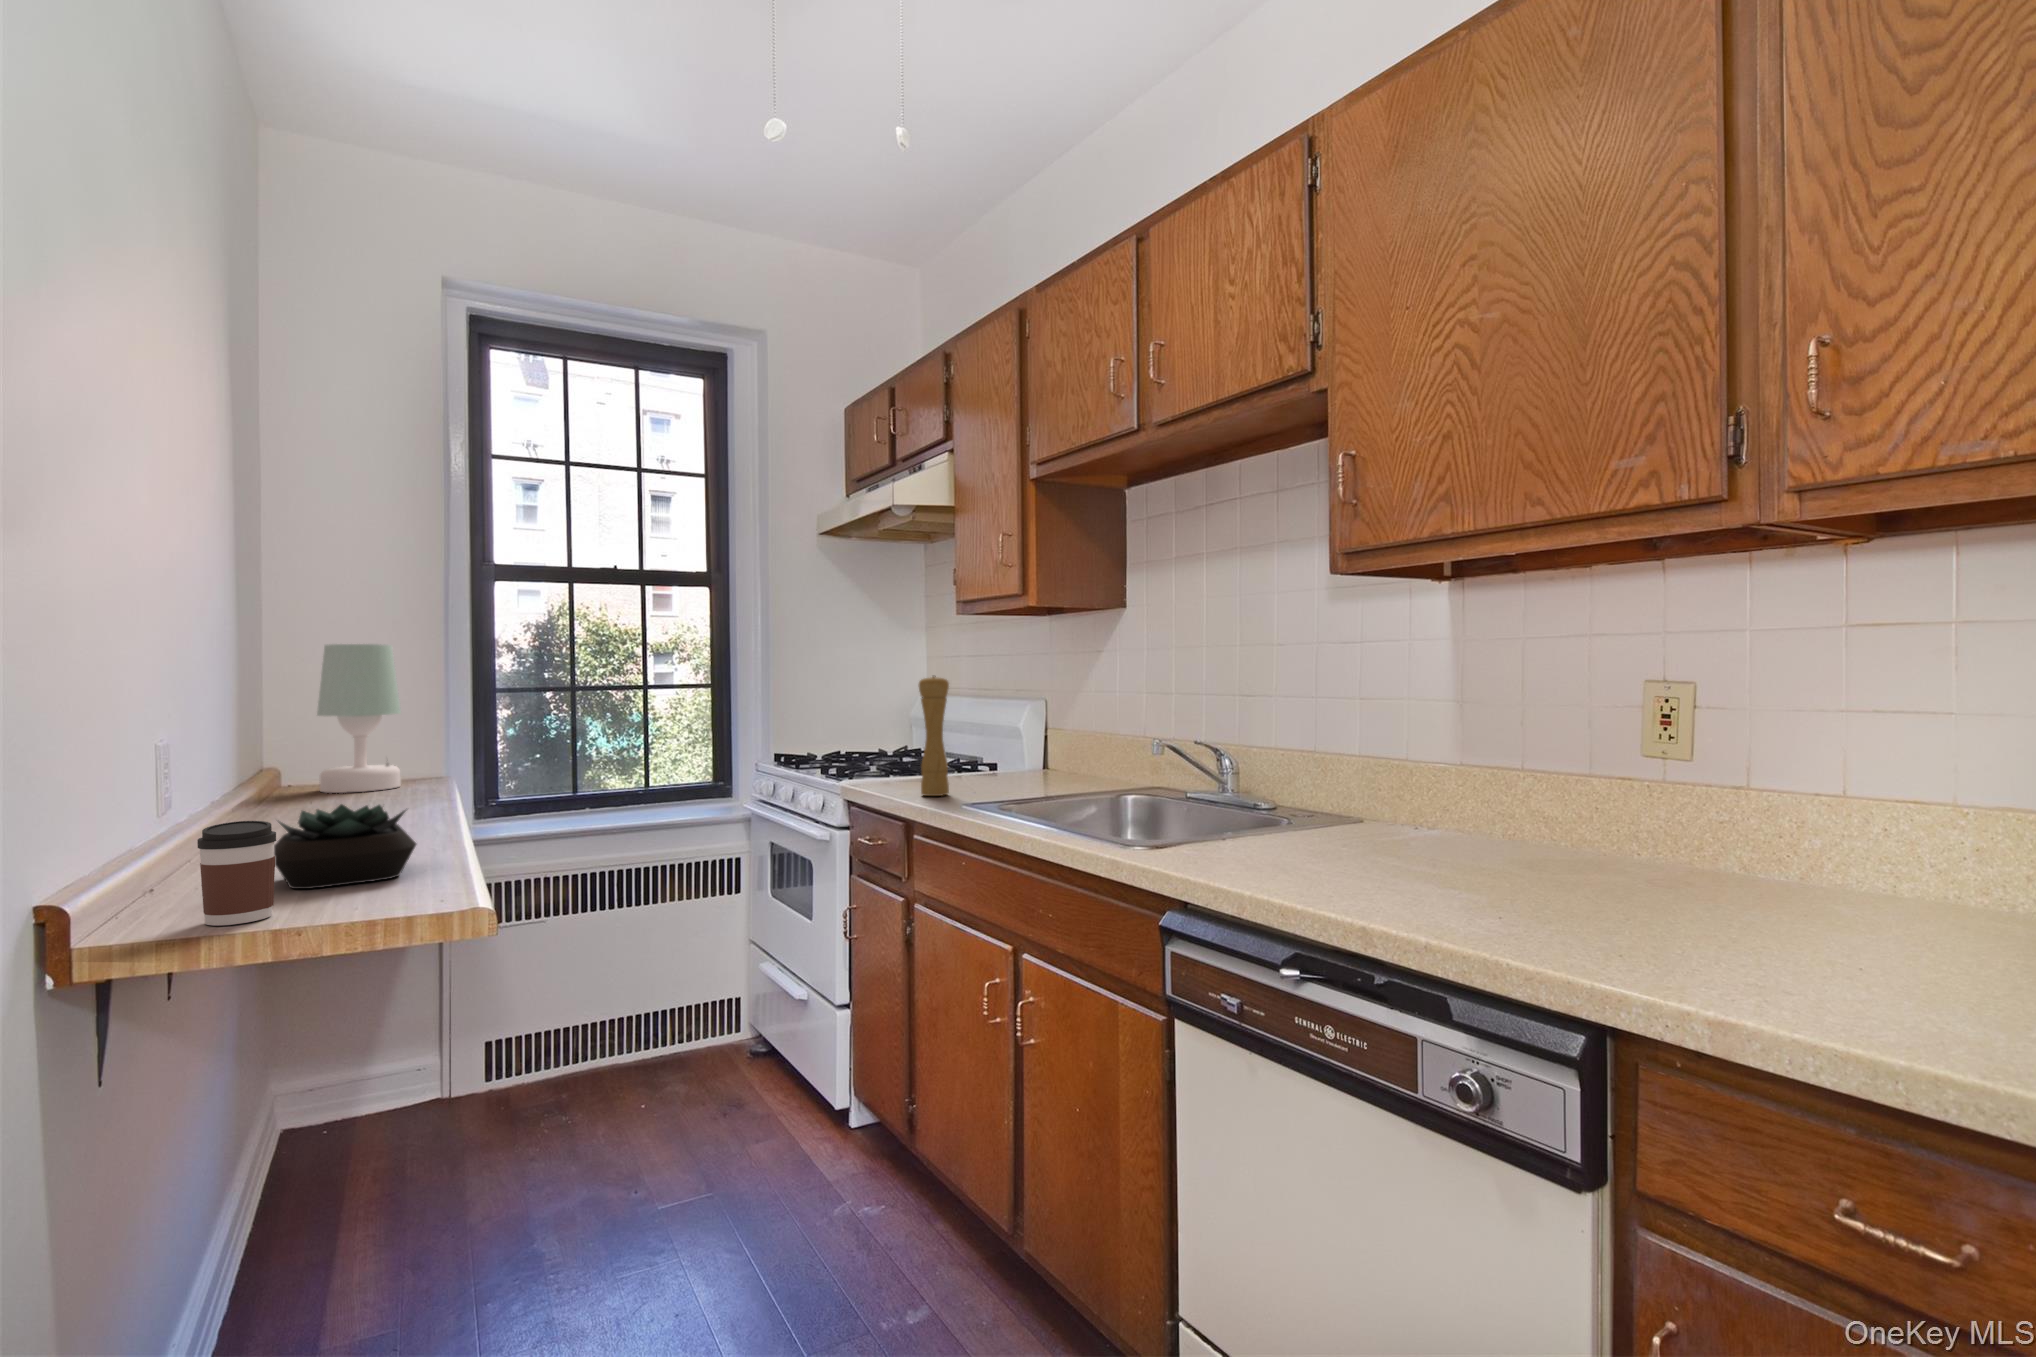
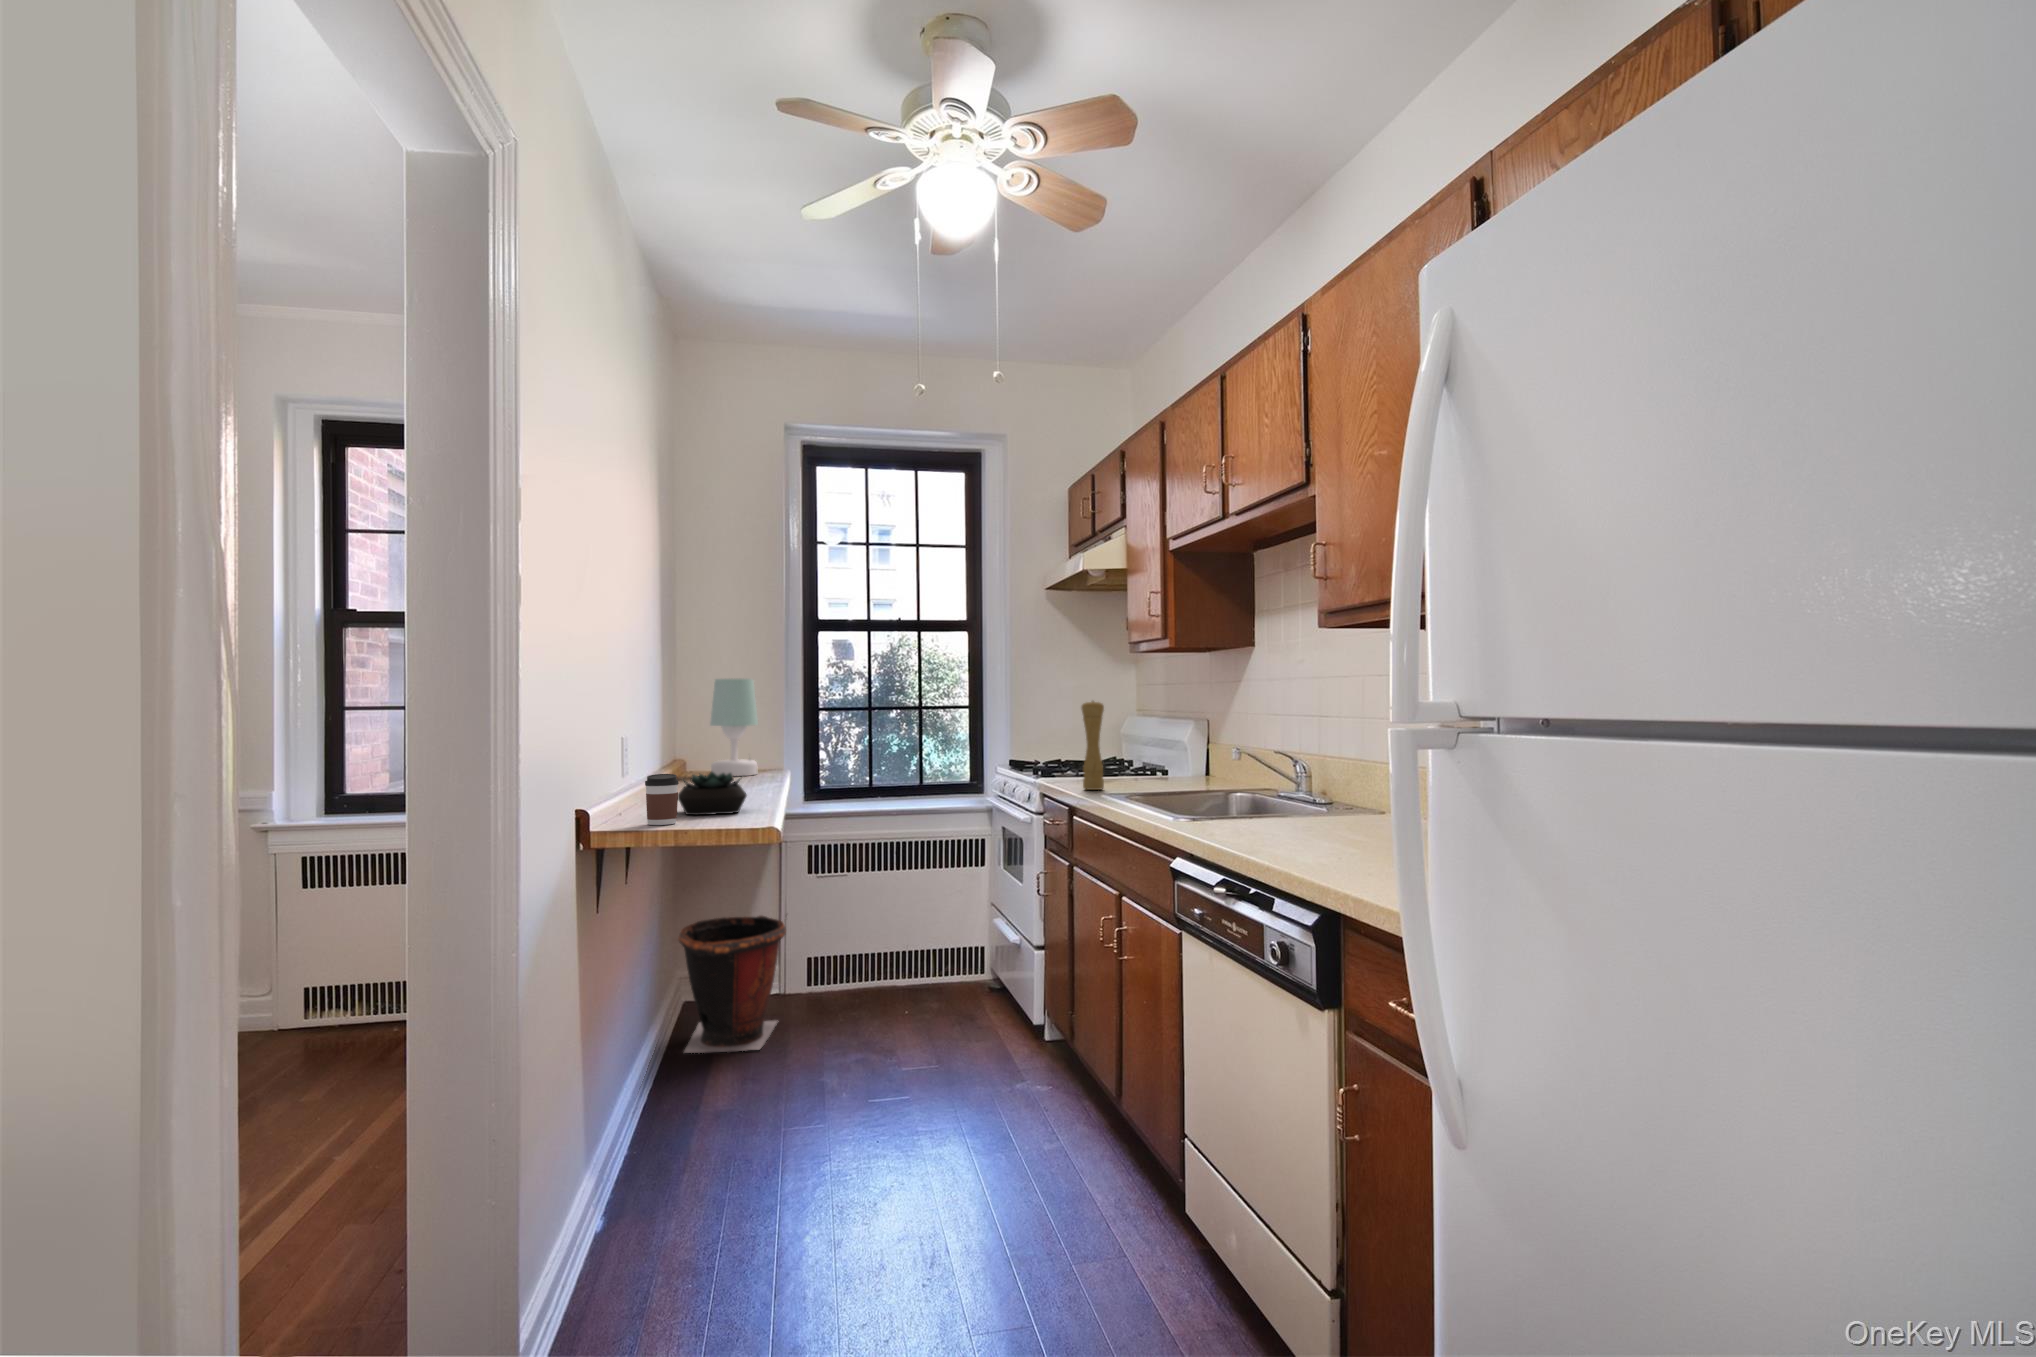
waste bin: none [266,986,461,1240] -> present [678,916,786,1053]

